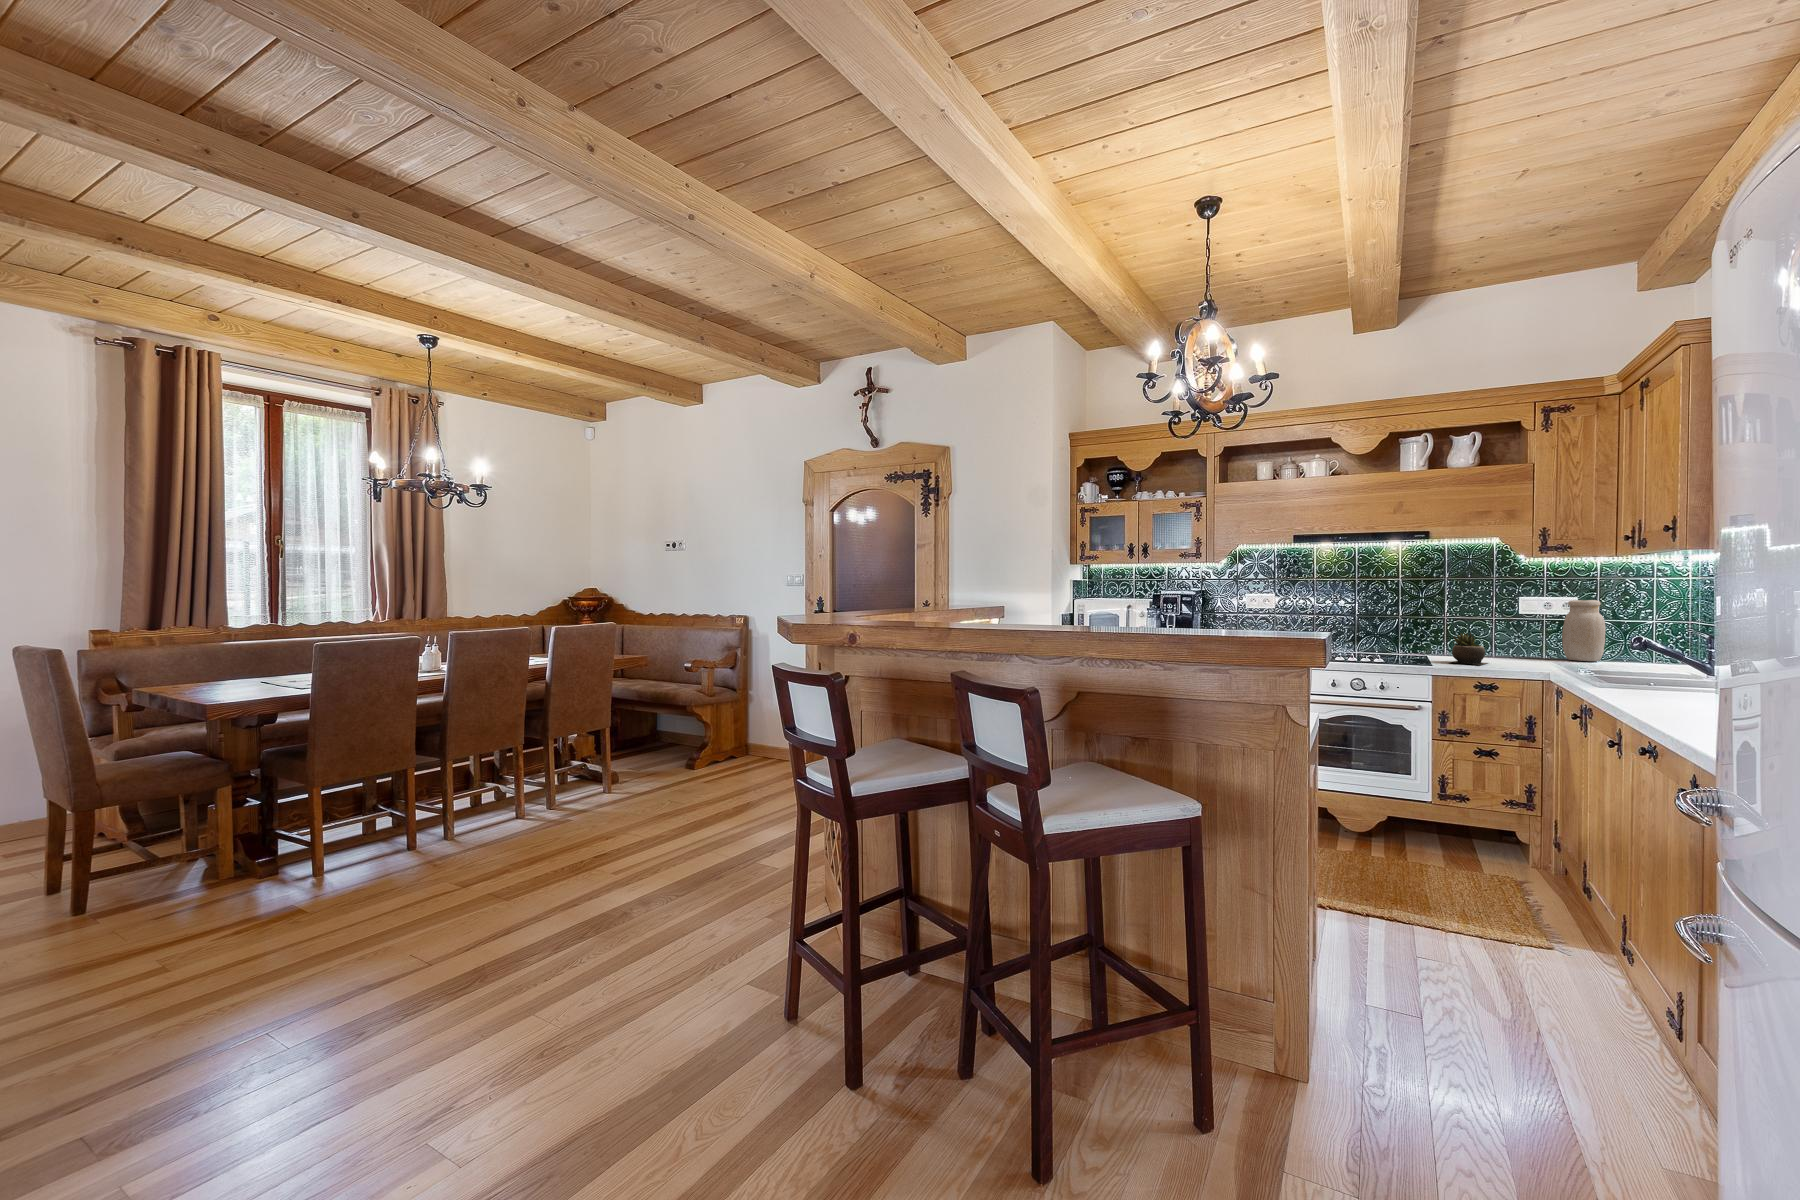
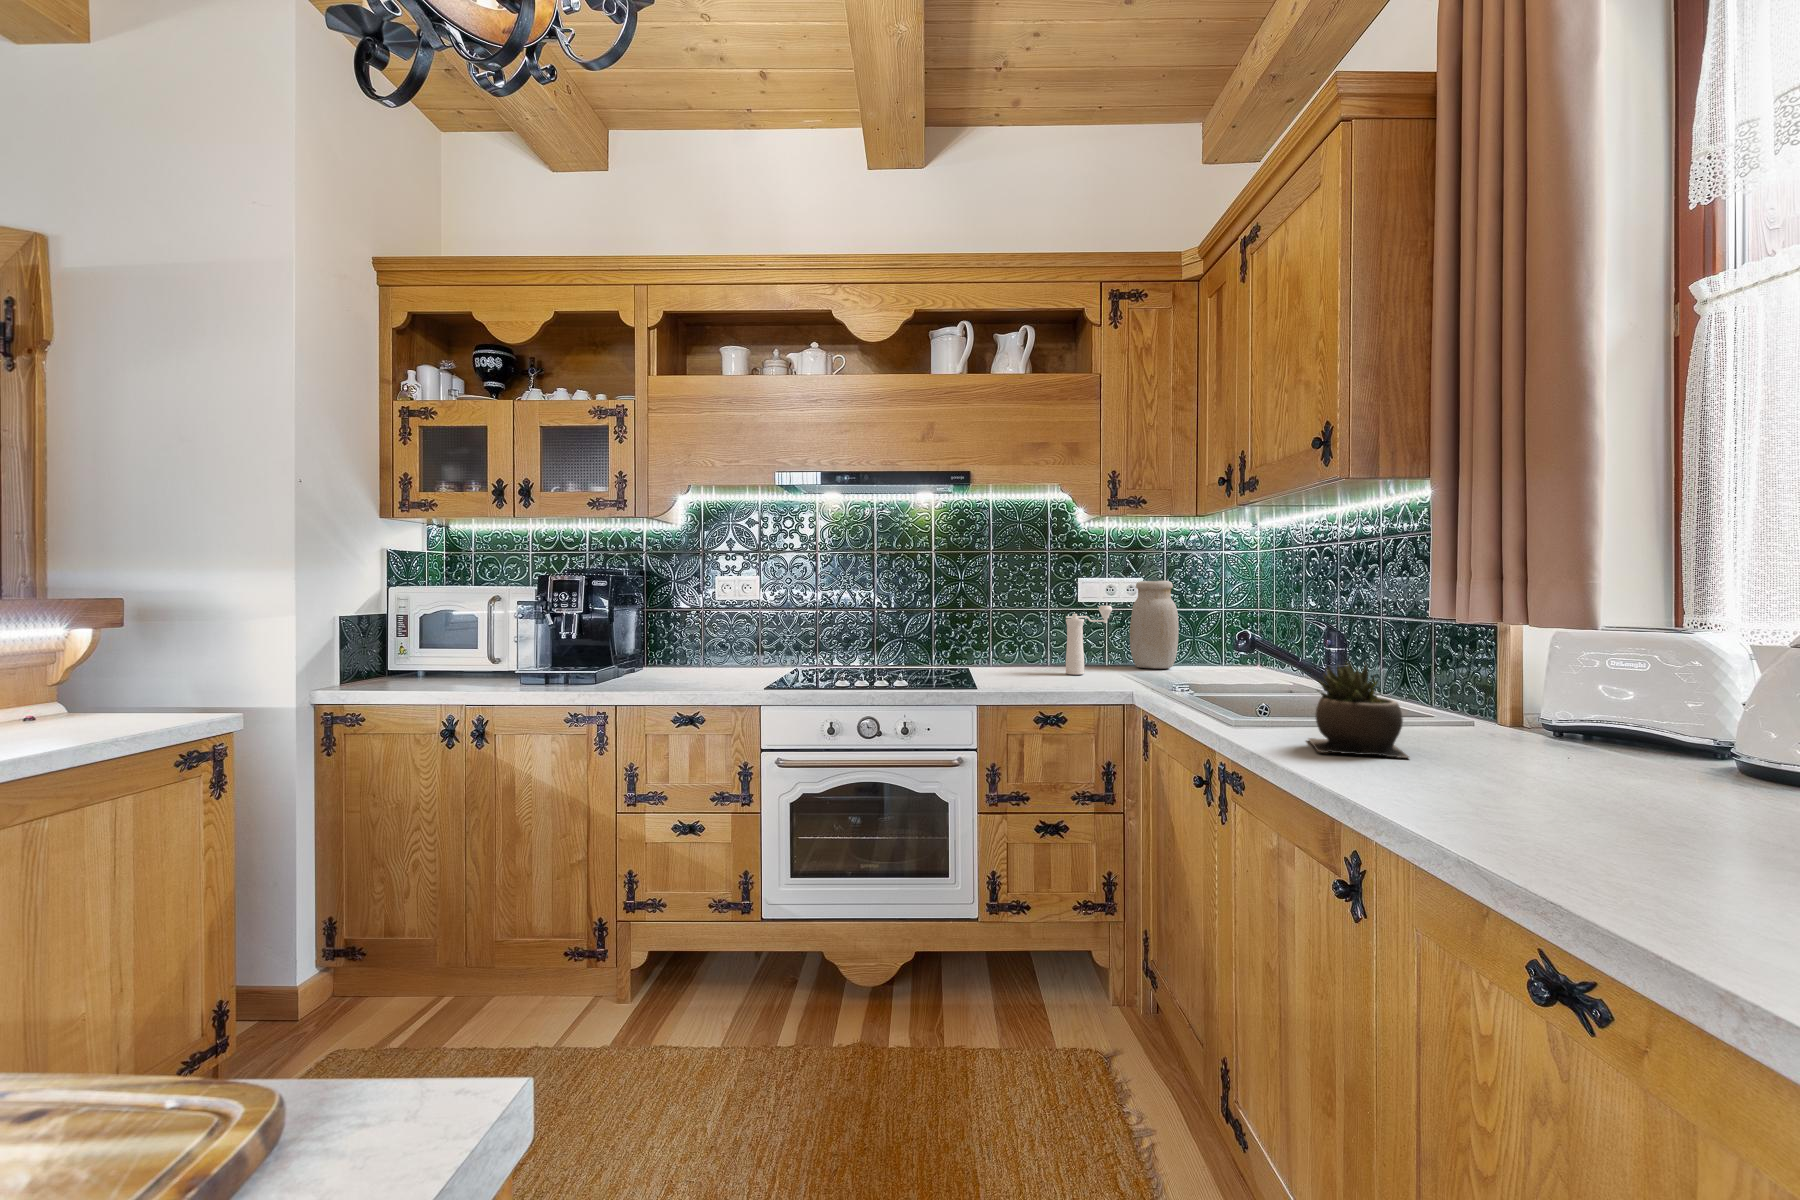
pepper mill: none [1504,617,1544,662] -> present [1066,606,1113,675]
succulent plant: present [1450,633,1487,665] -> present [1309,663,1409,758]

